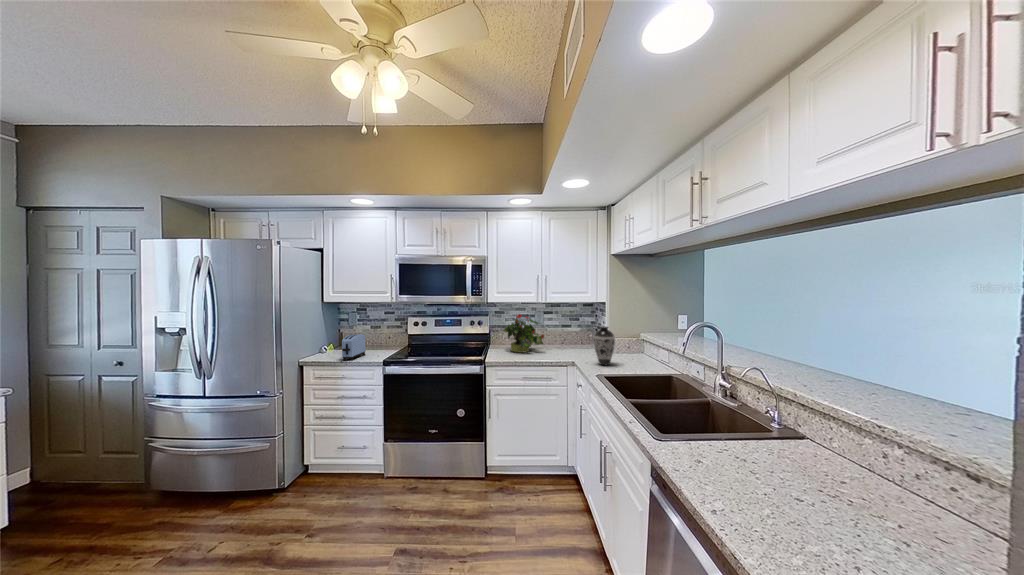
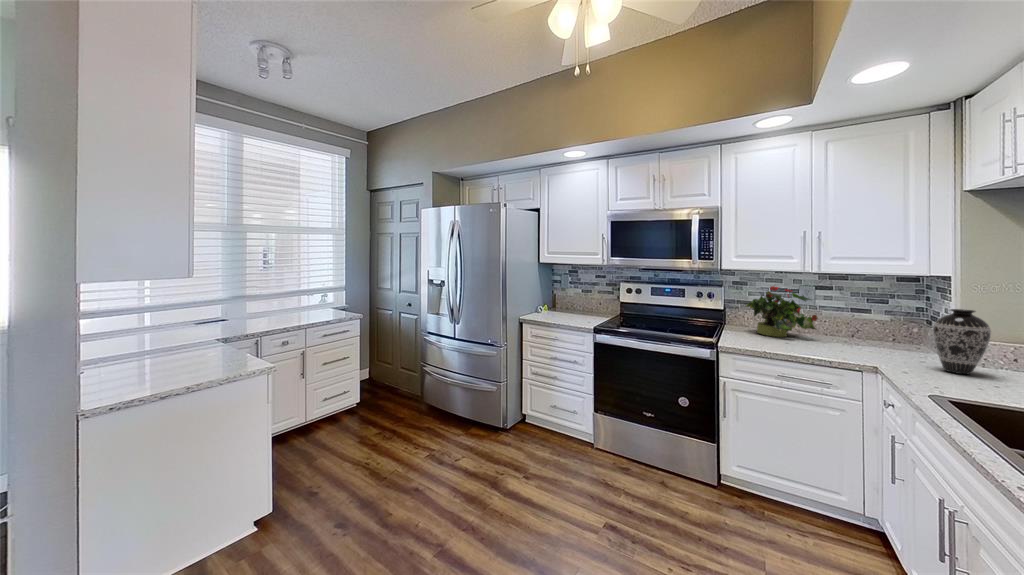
toaster: present [342,335,366,361] -> none [556,297,578,322]

